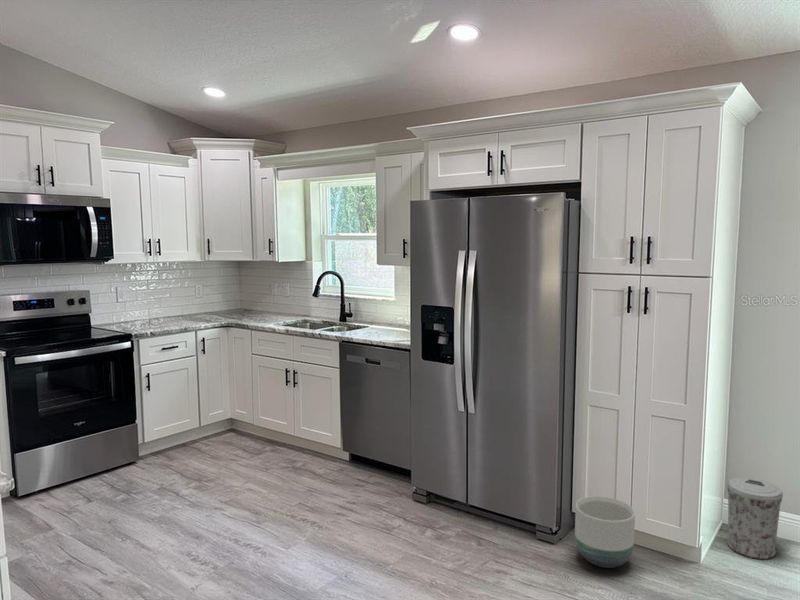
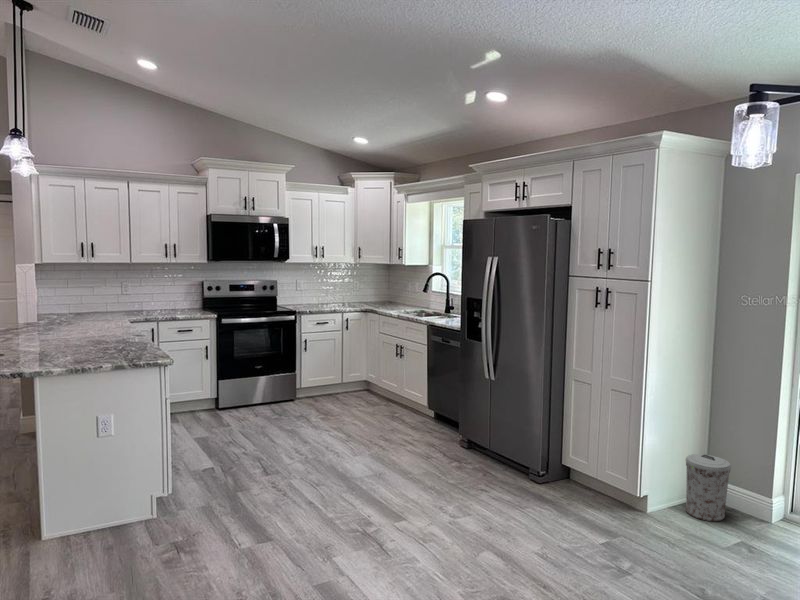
planter: present [575,496,635,568] -> none [545,449,591,501]

